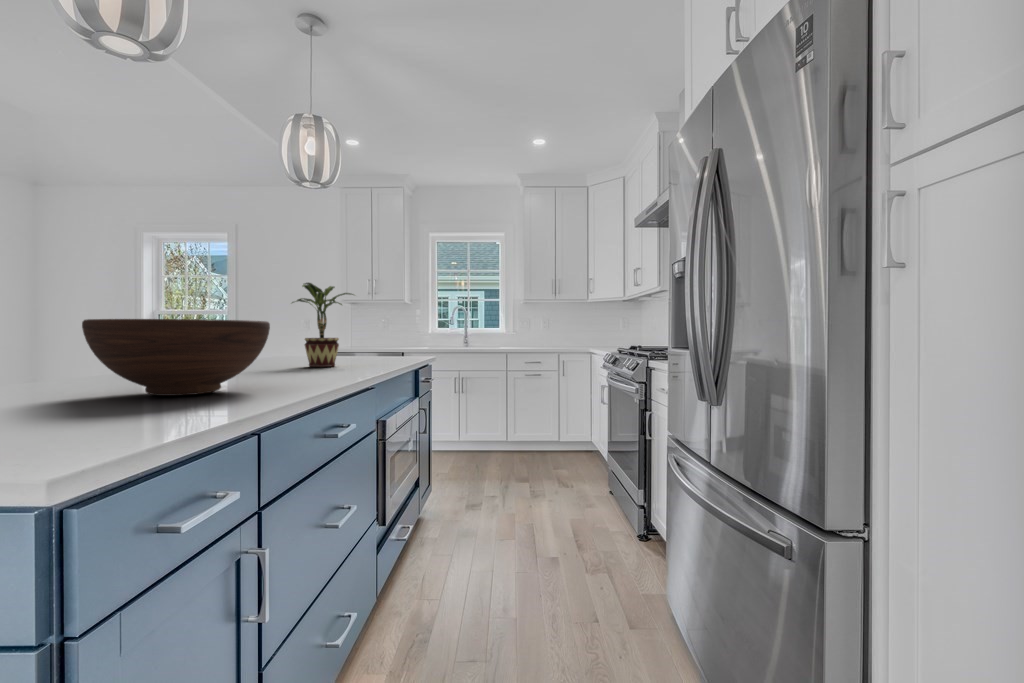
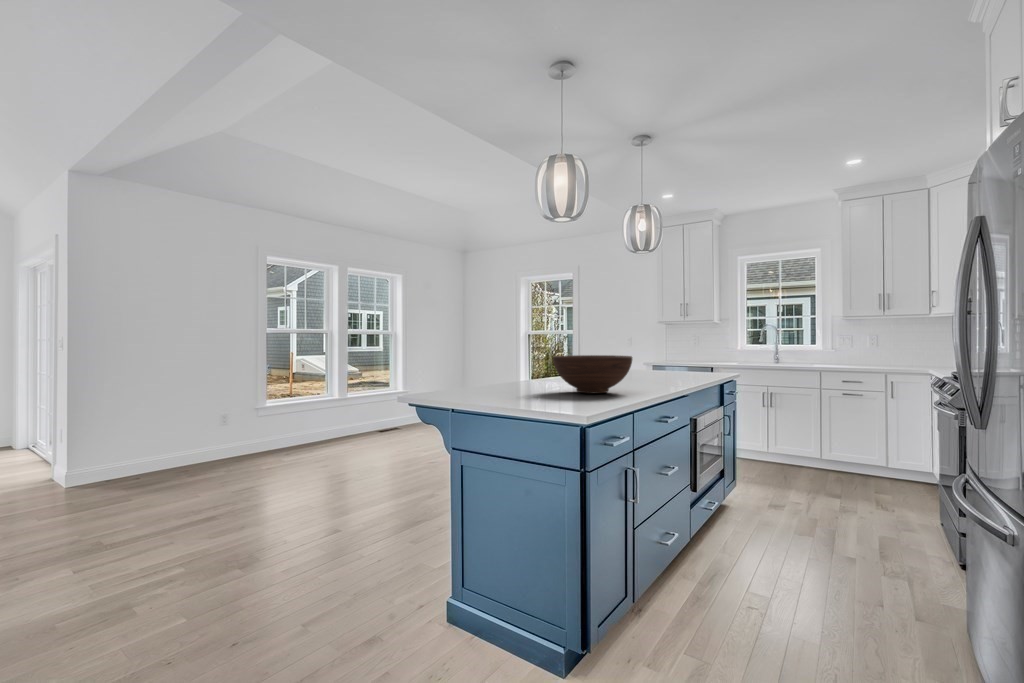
potted plant: present [292,283,354,367] -> none [630,322,676,380]

